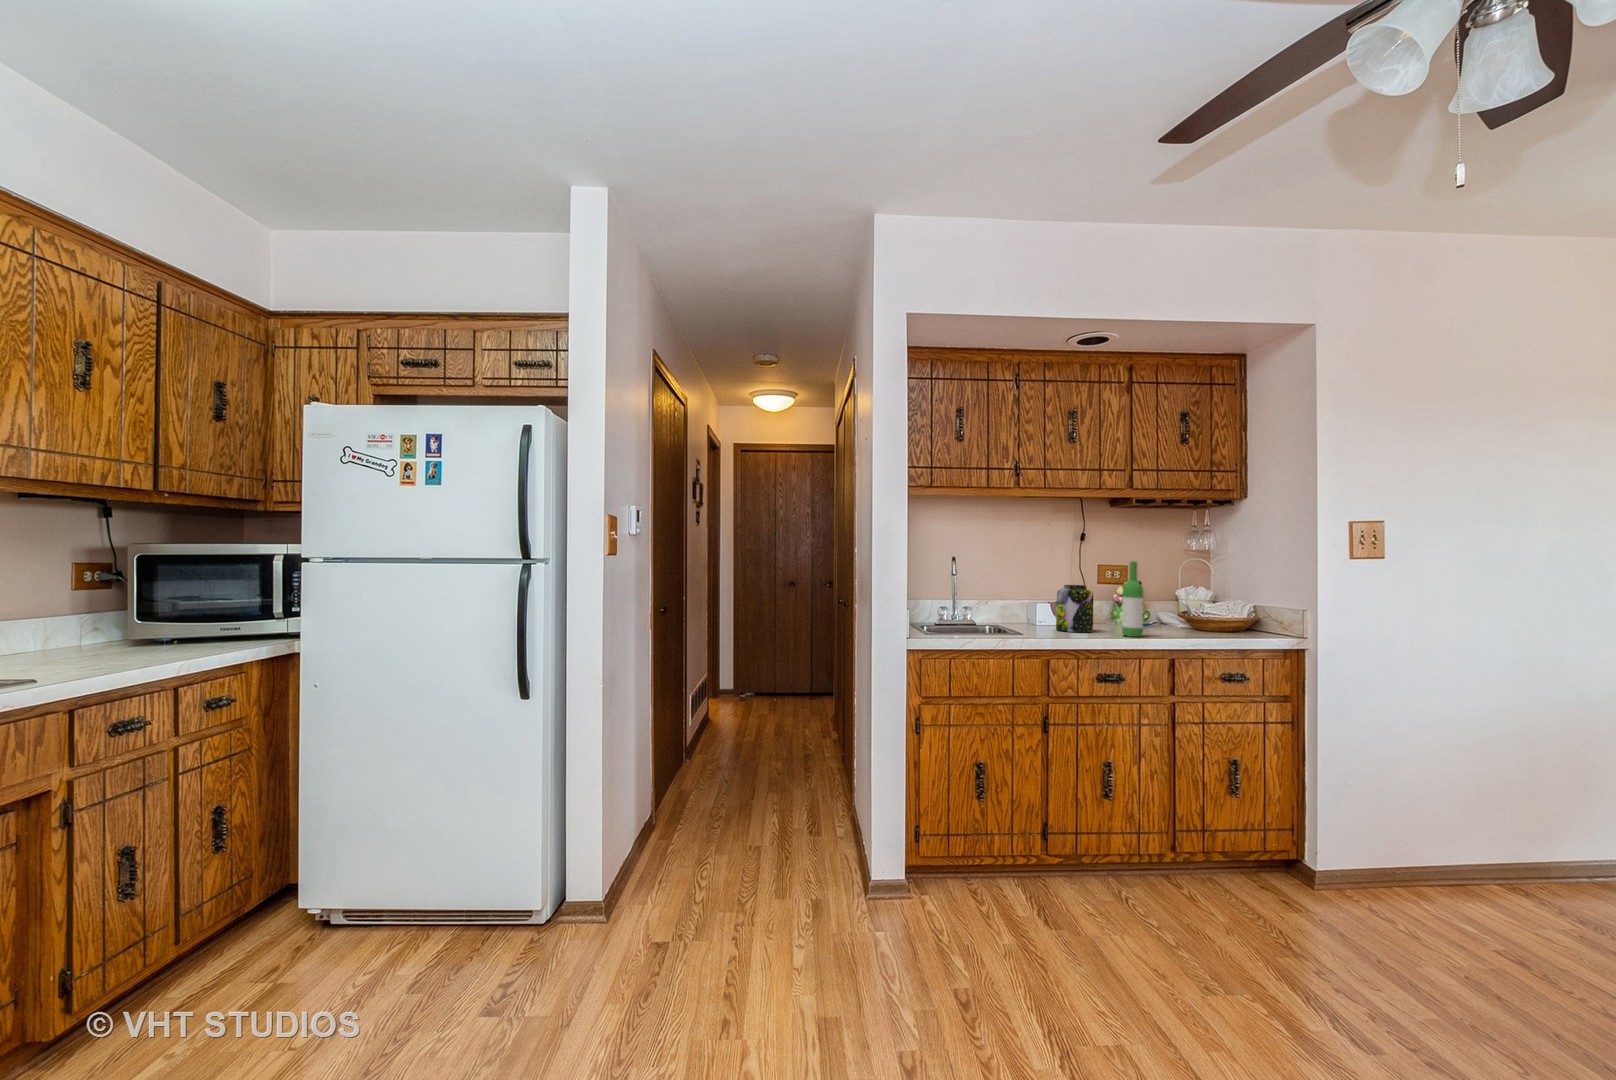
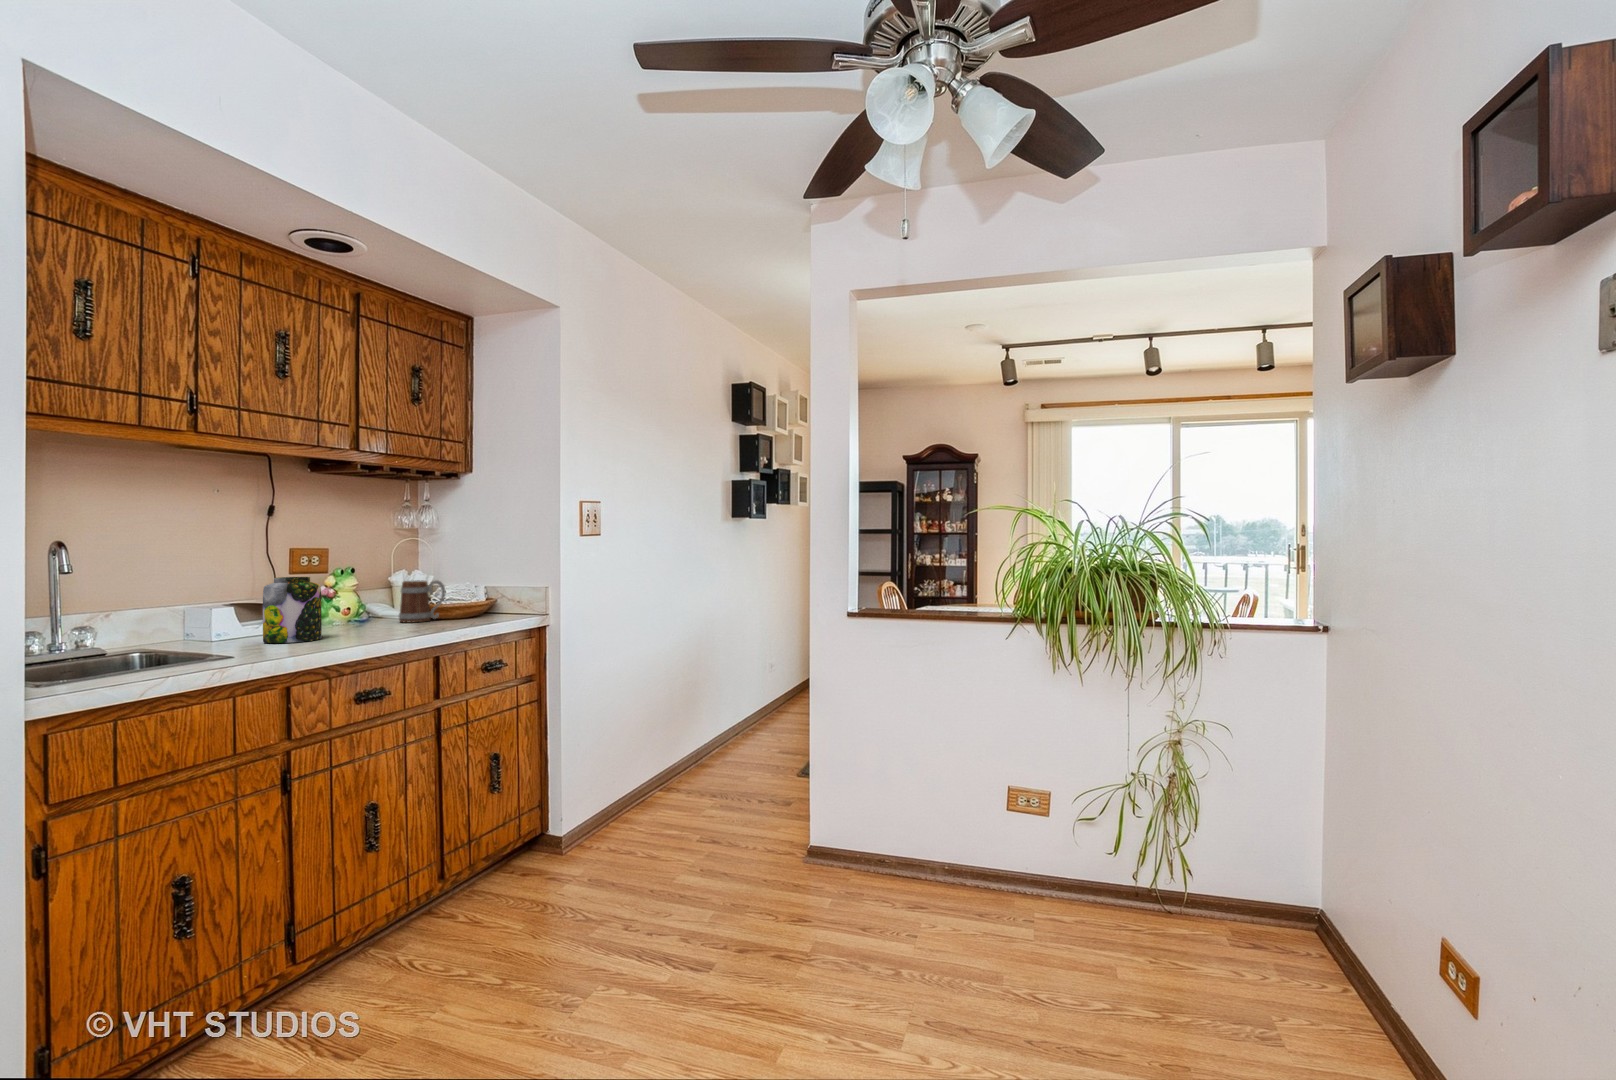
wine bottle: present [1122,561,1143,637] -> none [369,541,396,637]
mug: none [1169,595,1208,630] -> present [399,580,445,622]

